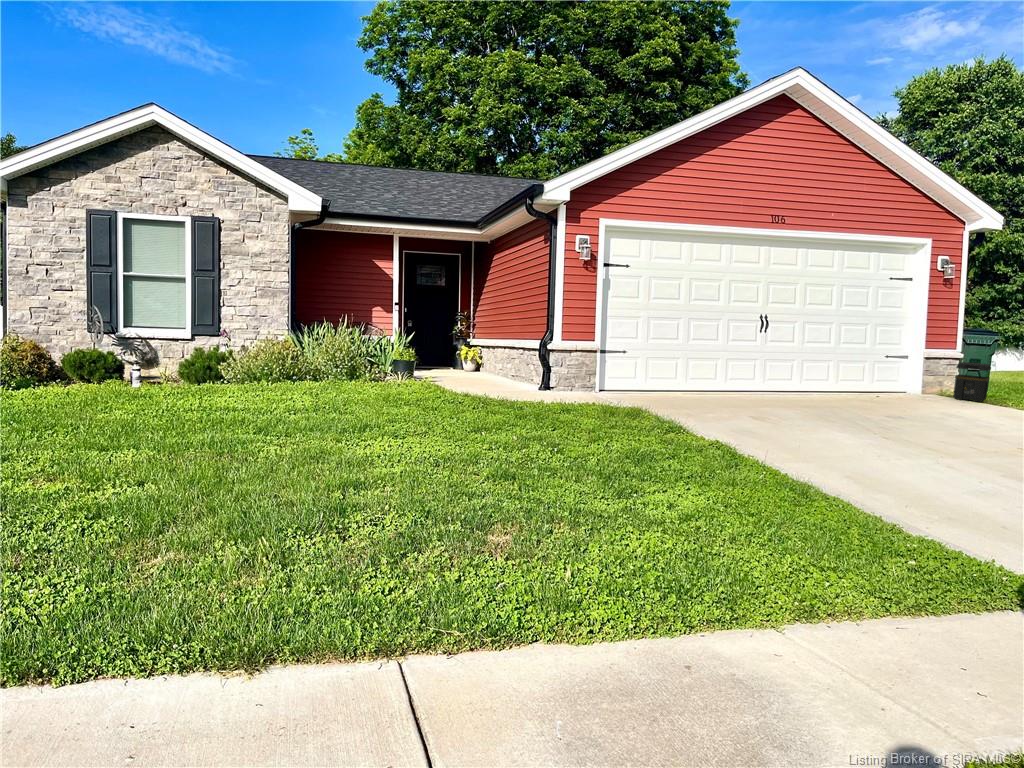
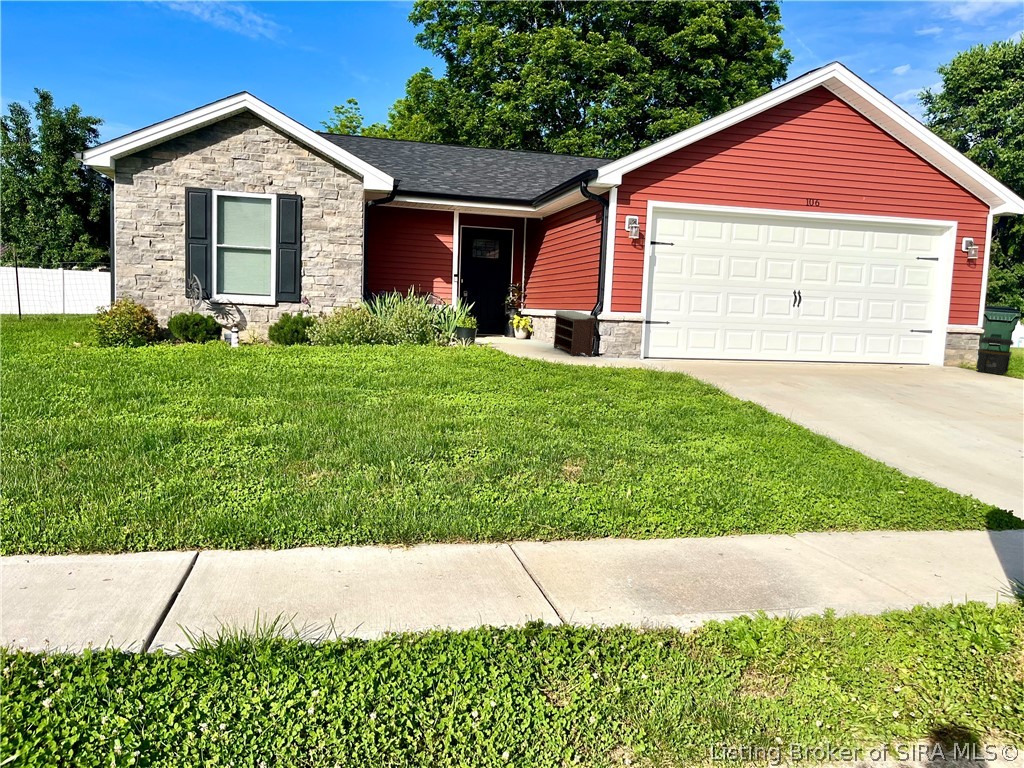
potted tree: present [136,339,161,380] -> none [228,301,253,340]
bench: none [504,341,548,391] -> present [554,310,596,356]

